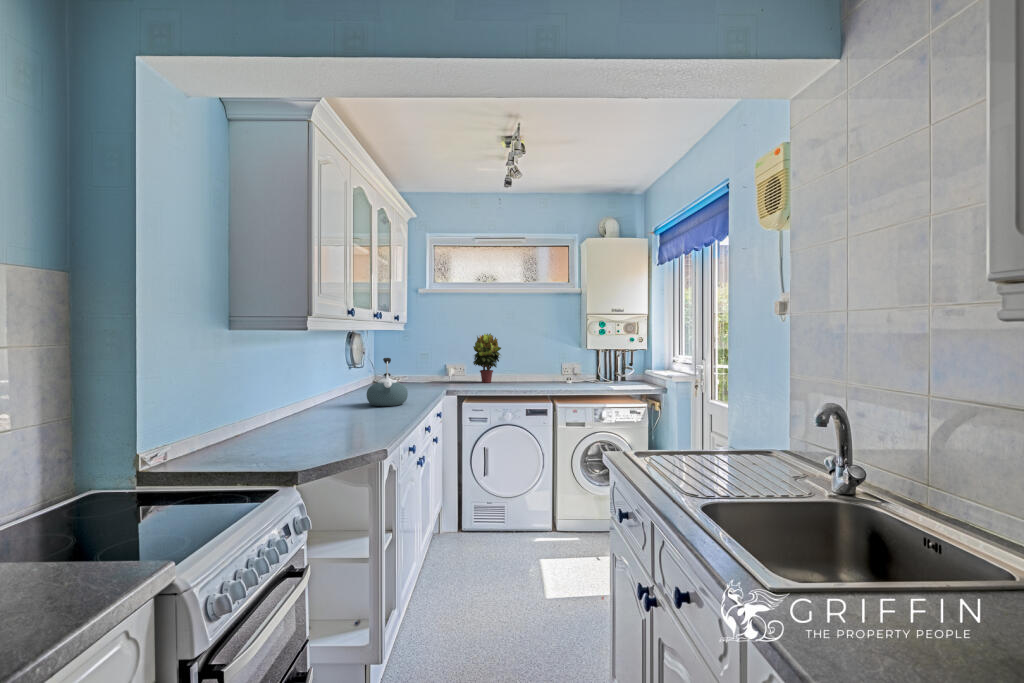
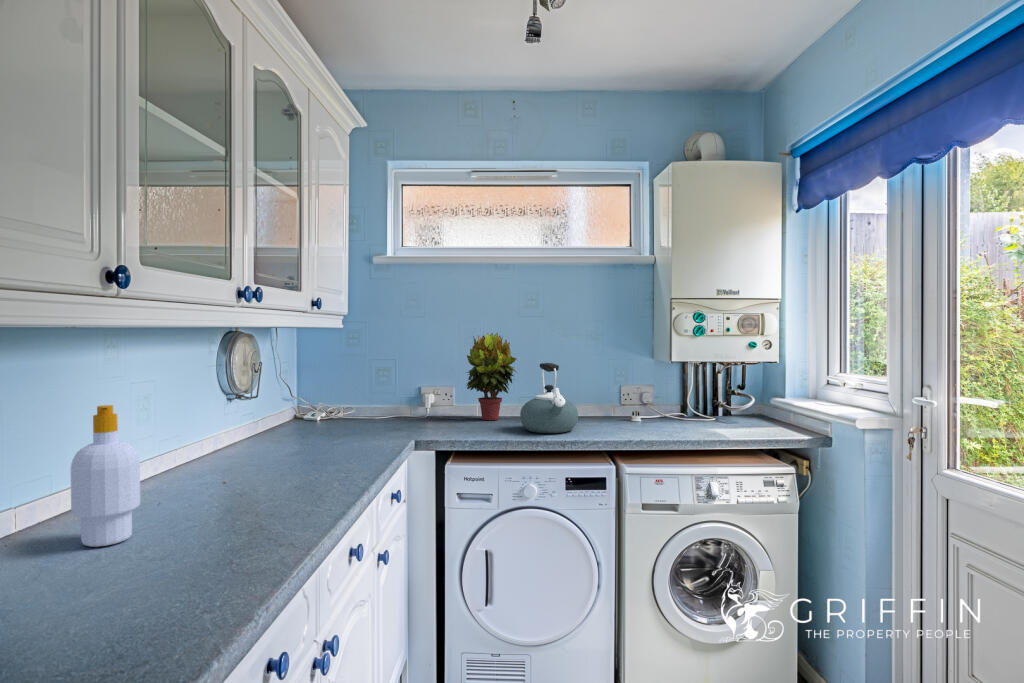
kettle: present [367,358,408,406] -> present [520,363,578,433]
soap bottle: none [331,361,354,414] -> present [70,405,140,547]

